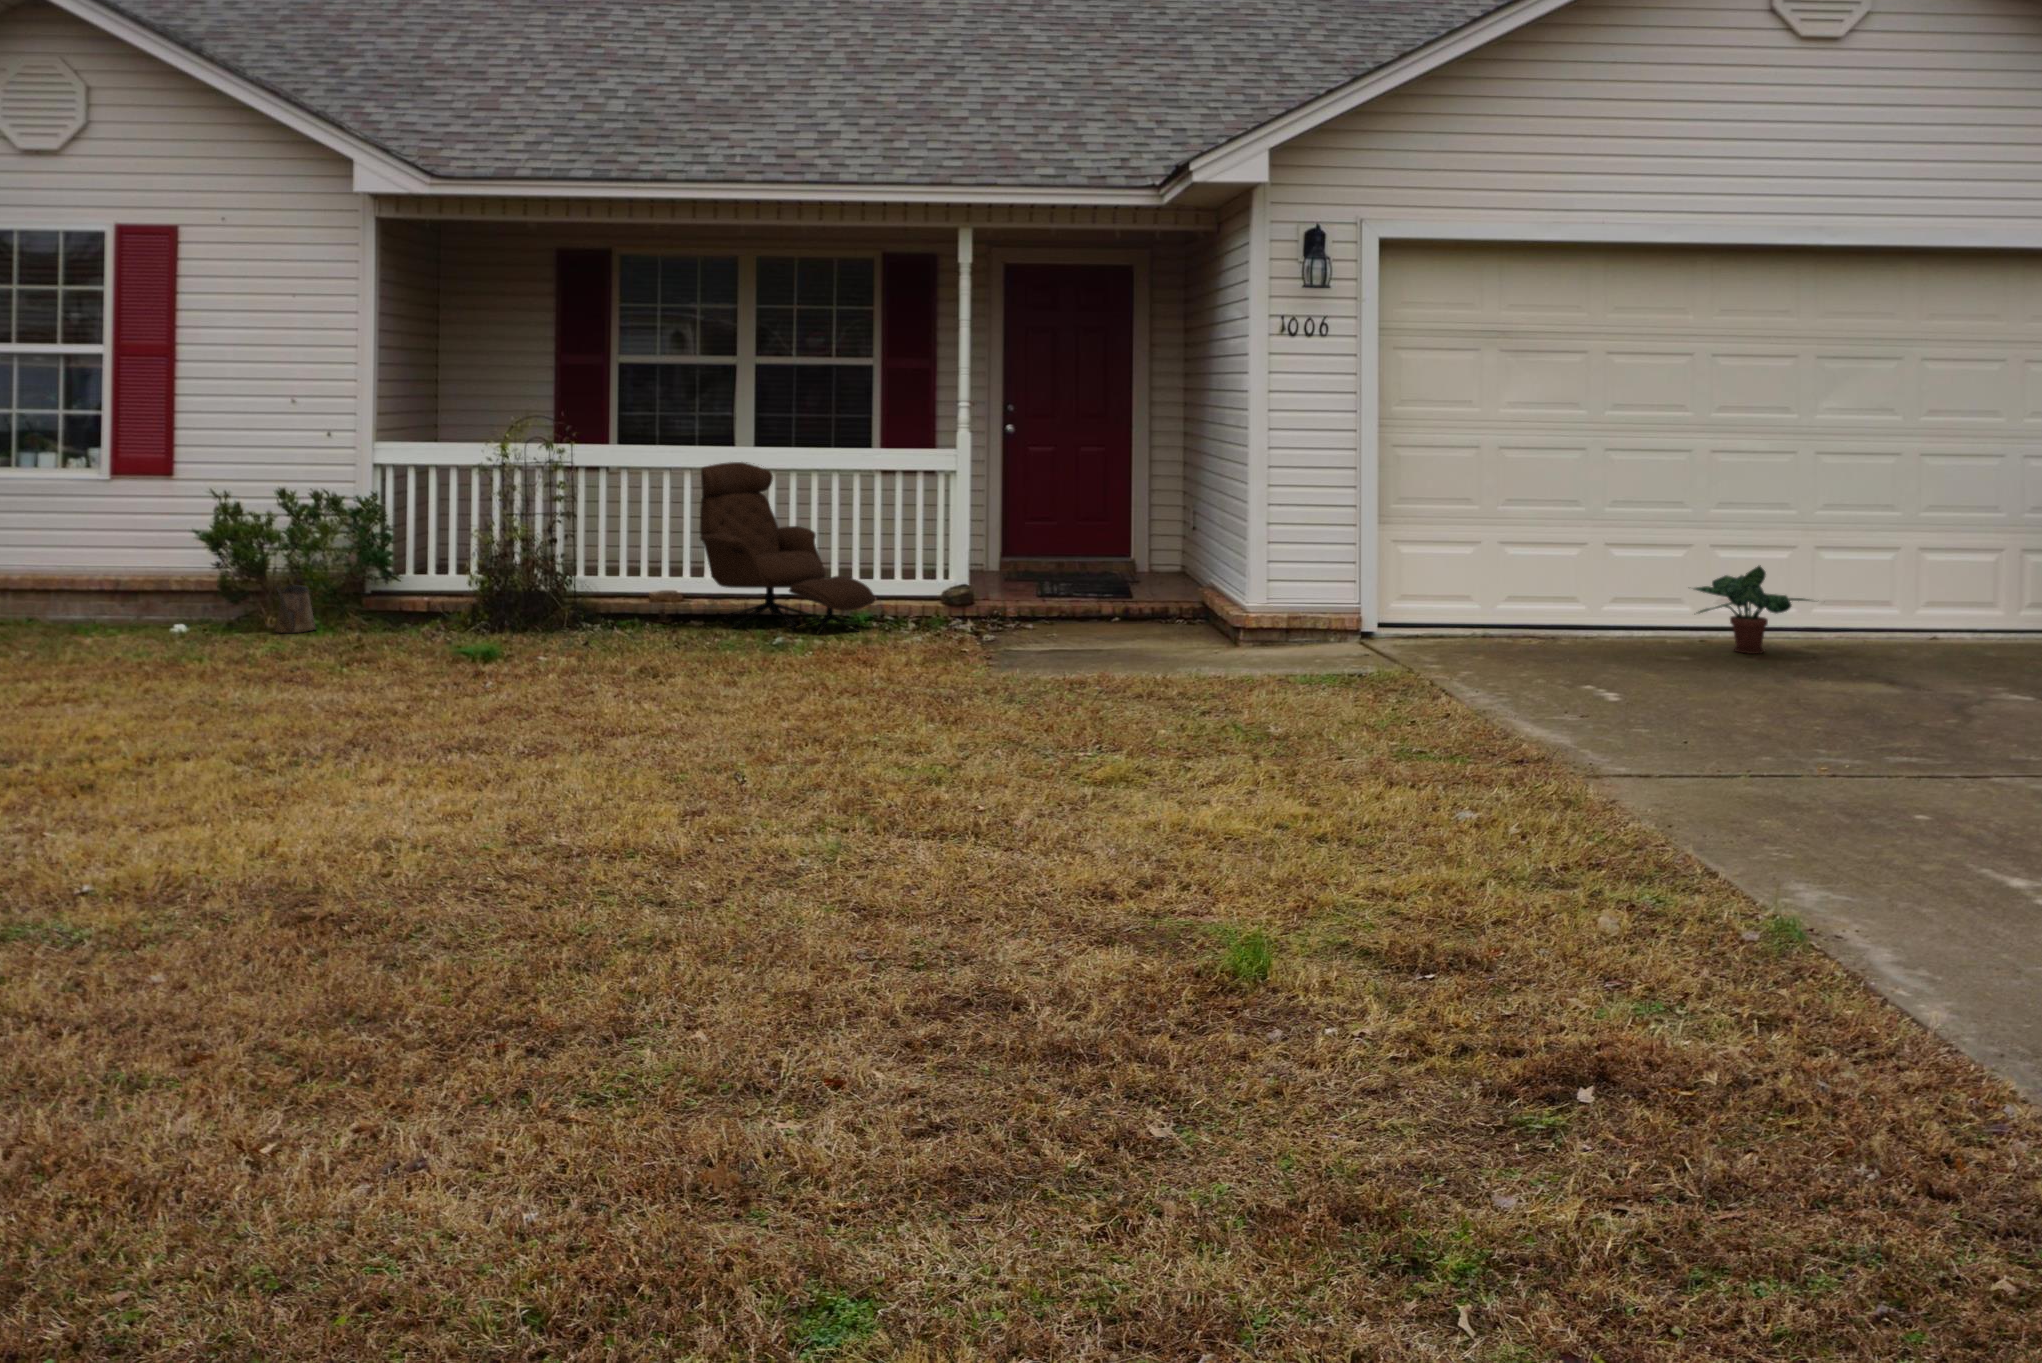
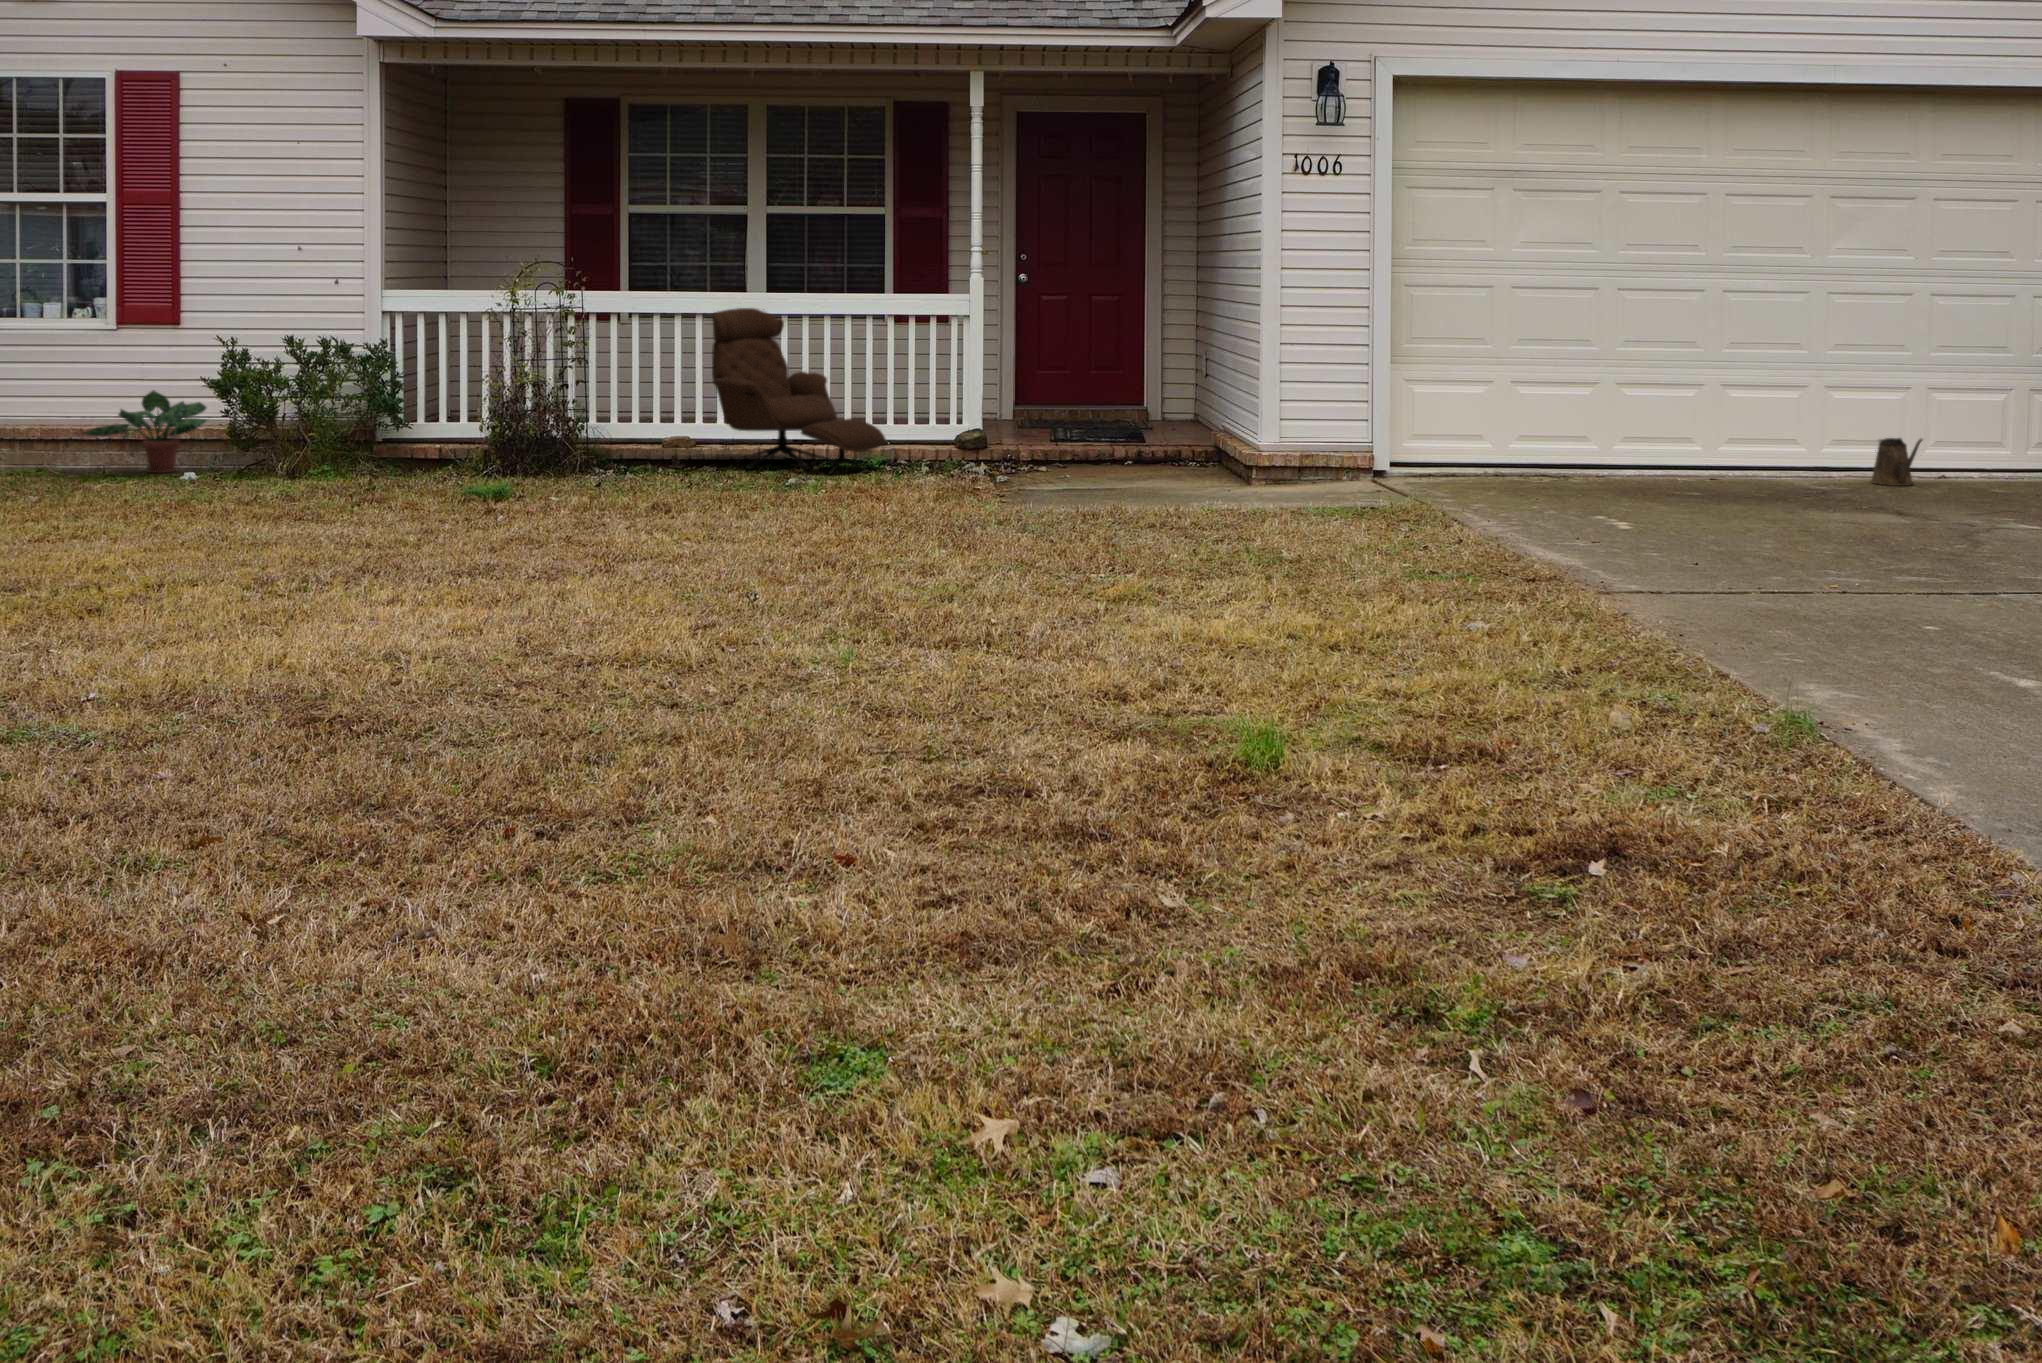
potted plant: present [1694,566,1810,654] -> present [82,390,207,473]
watering can: present [275,585,316,633] -> present [1871,438,1922,486]

